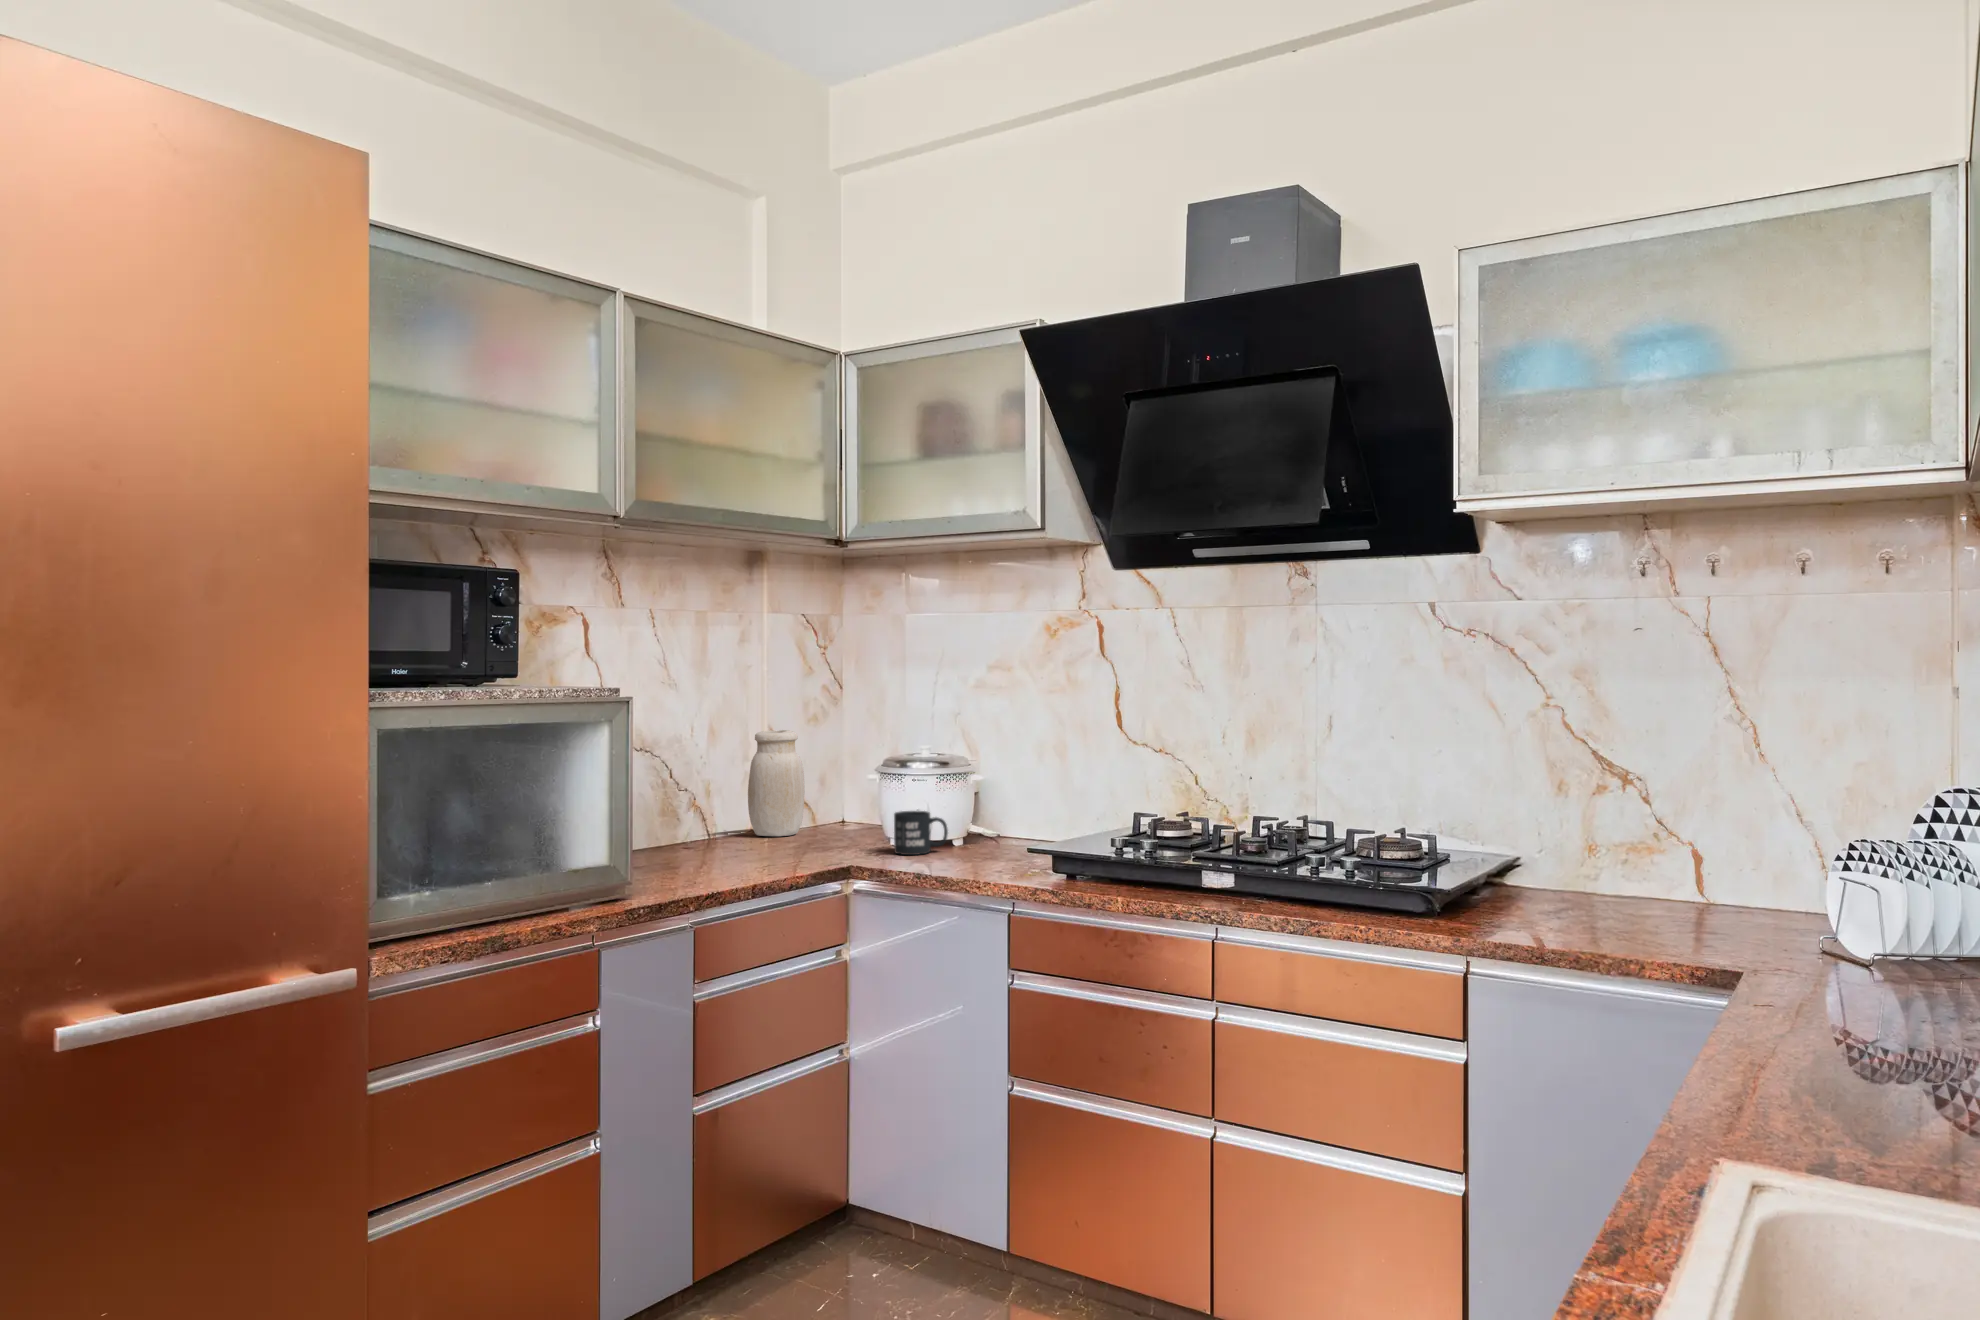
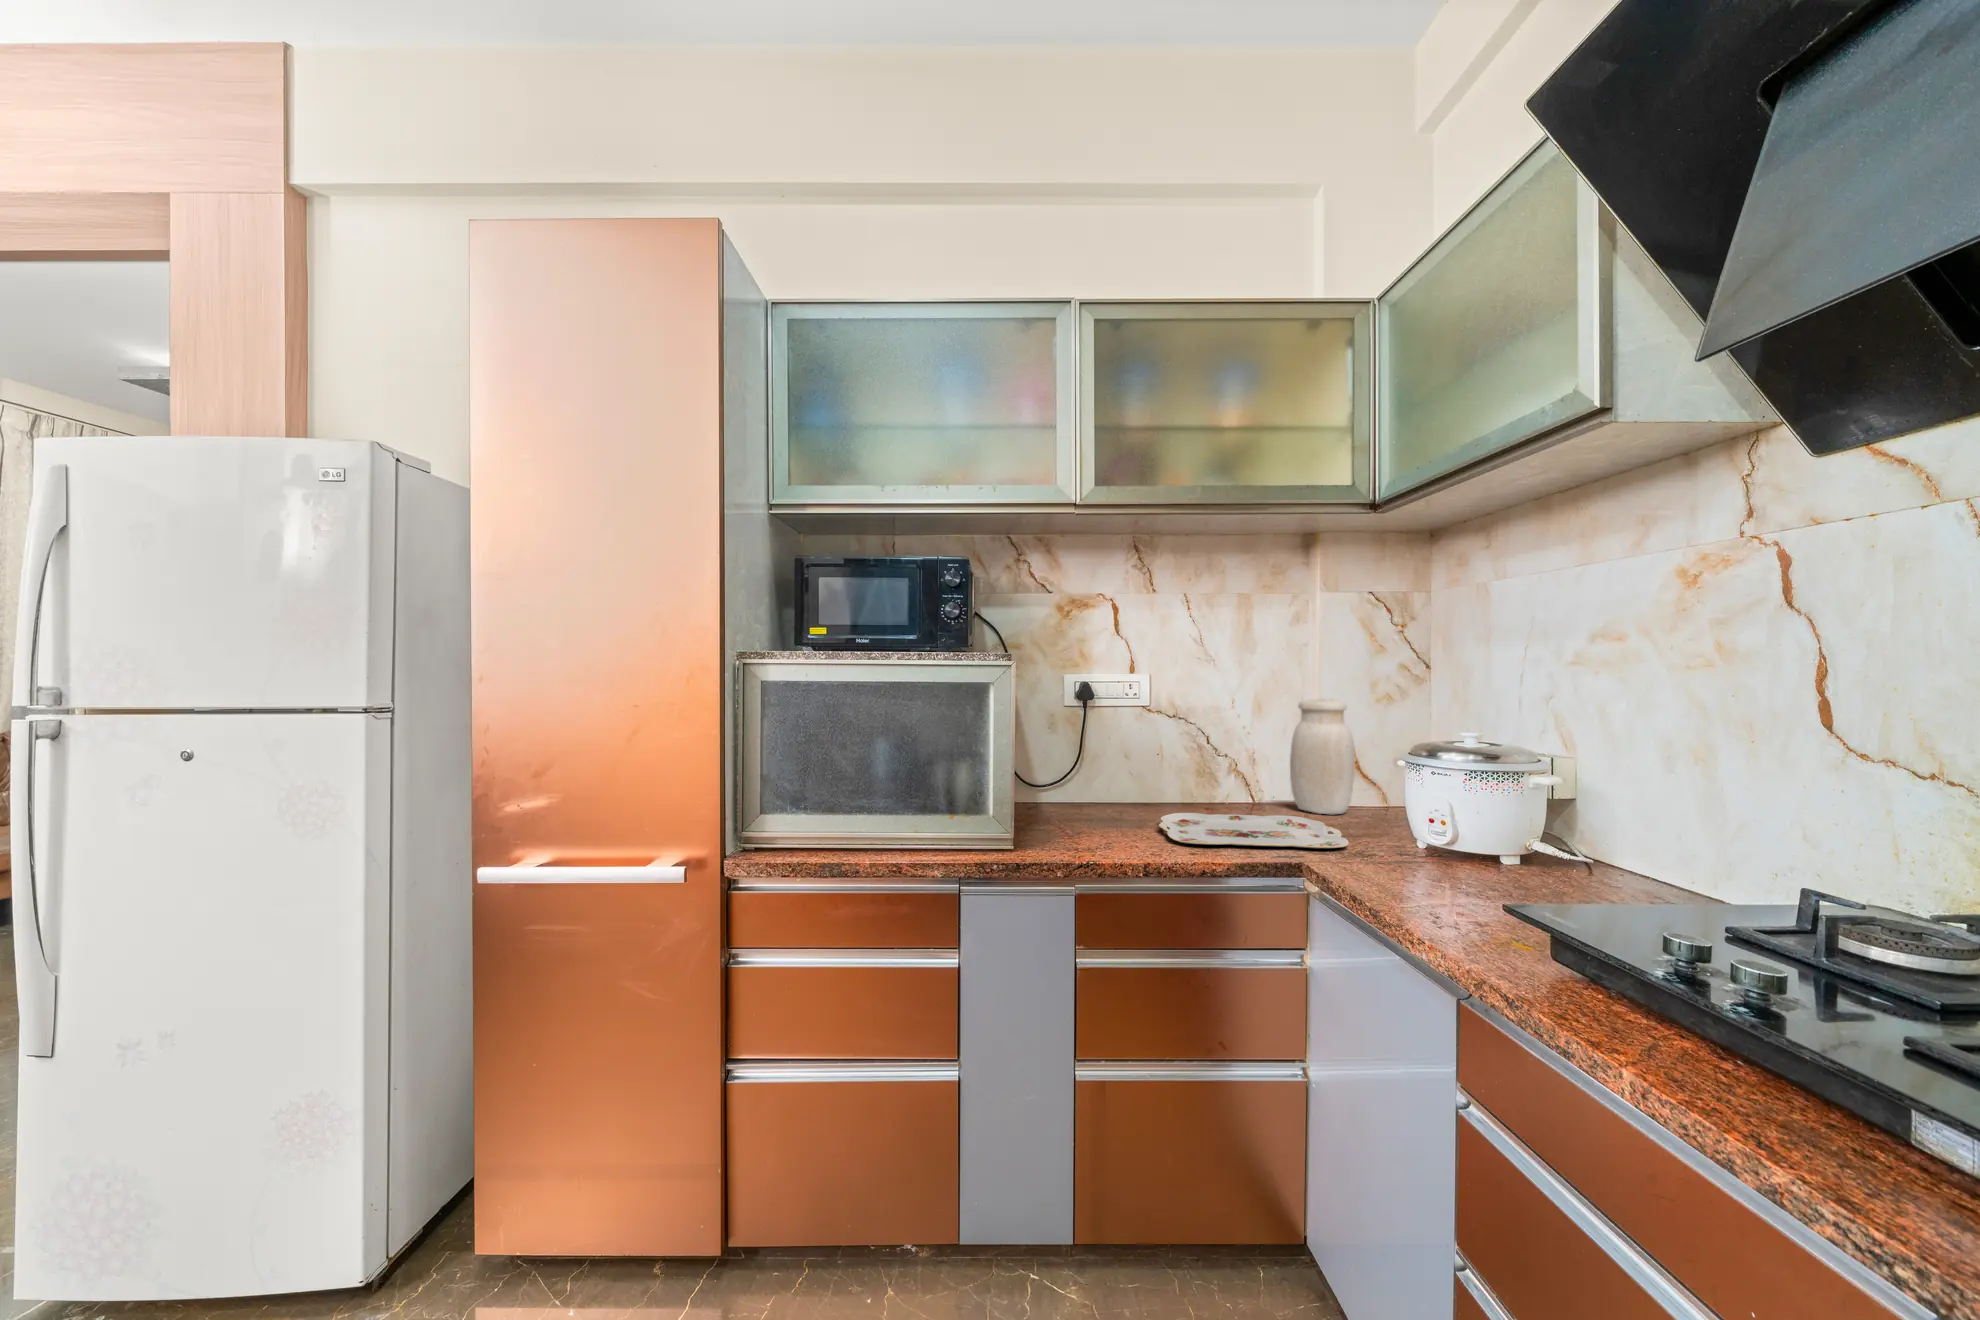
mug: present [894,811,948,855] -> none [1385,809,1464,871]
serving tray: none [684,838,857,869] -> present [1159,813,1349,848]

